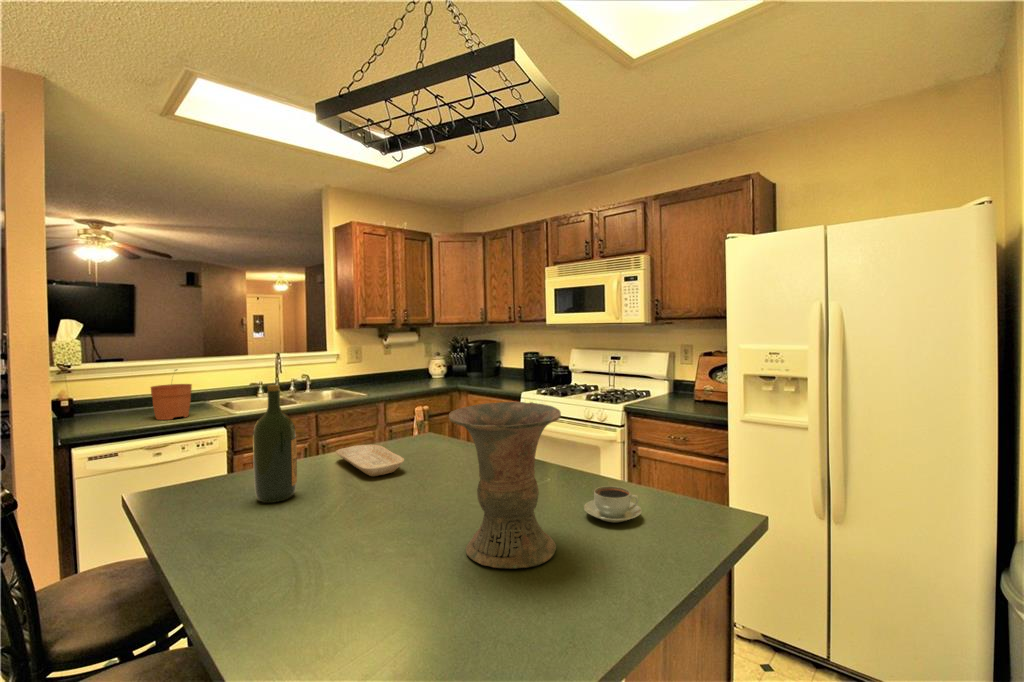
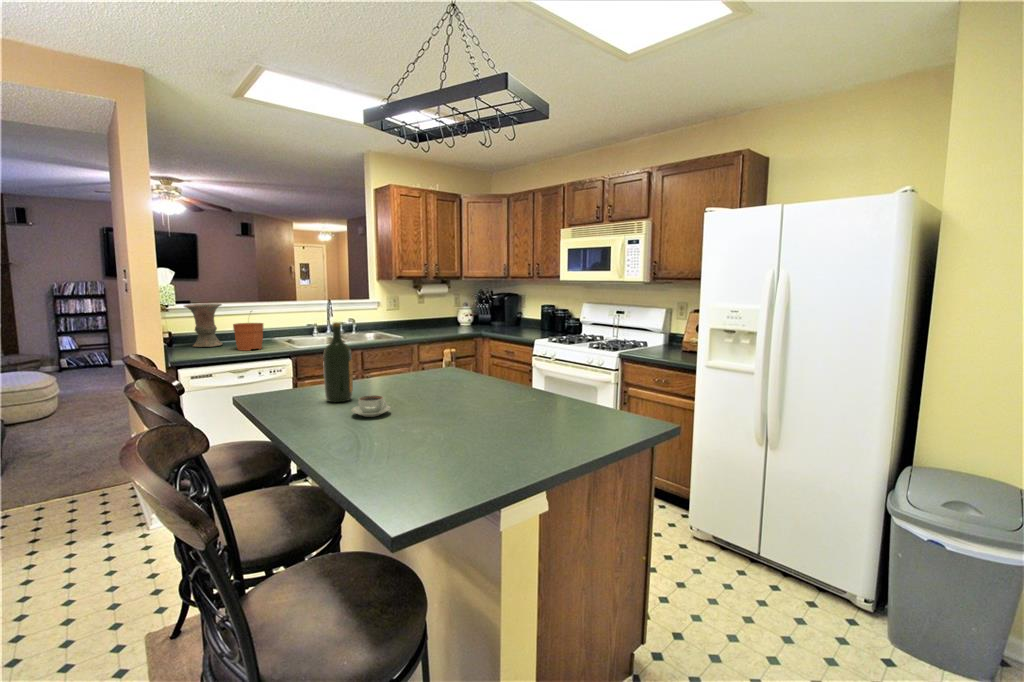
vase: present [449,402,561,568] -> present [184,304,222,347]
tray: present [336,445,404,476] -> none [378,371,428,391]
coffee cup: present [584,486,641,522] -> present [351,395,390,417]

